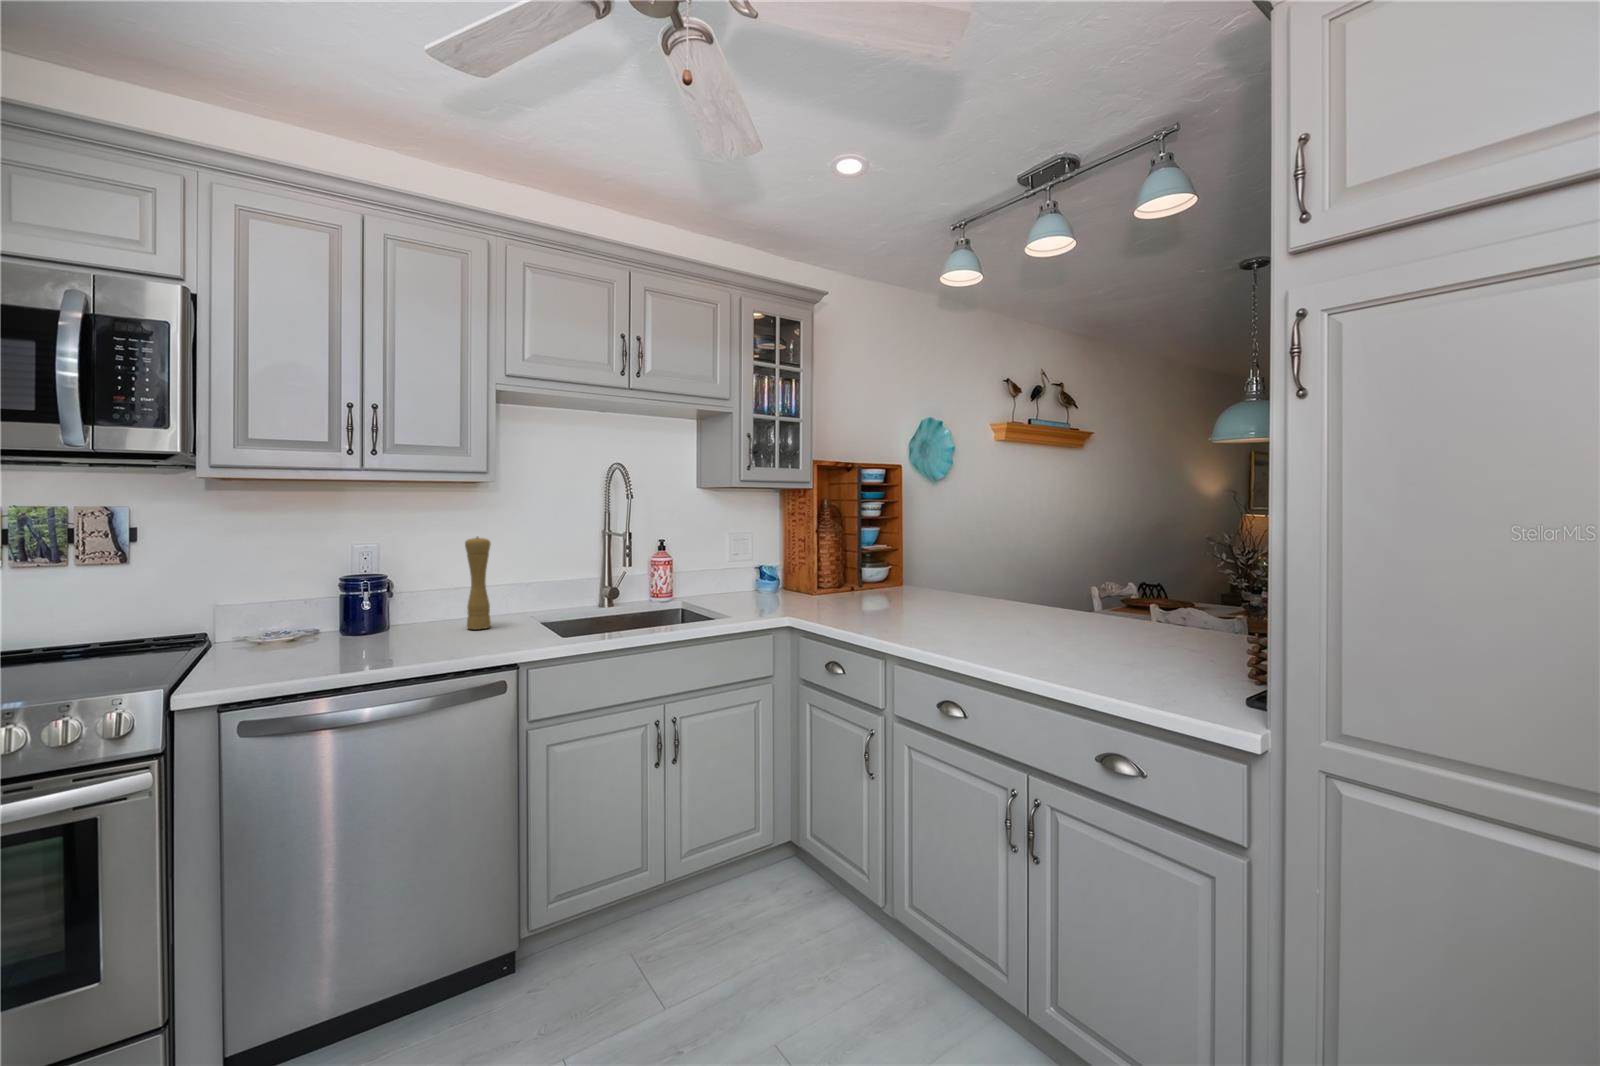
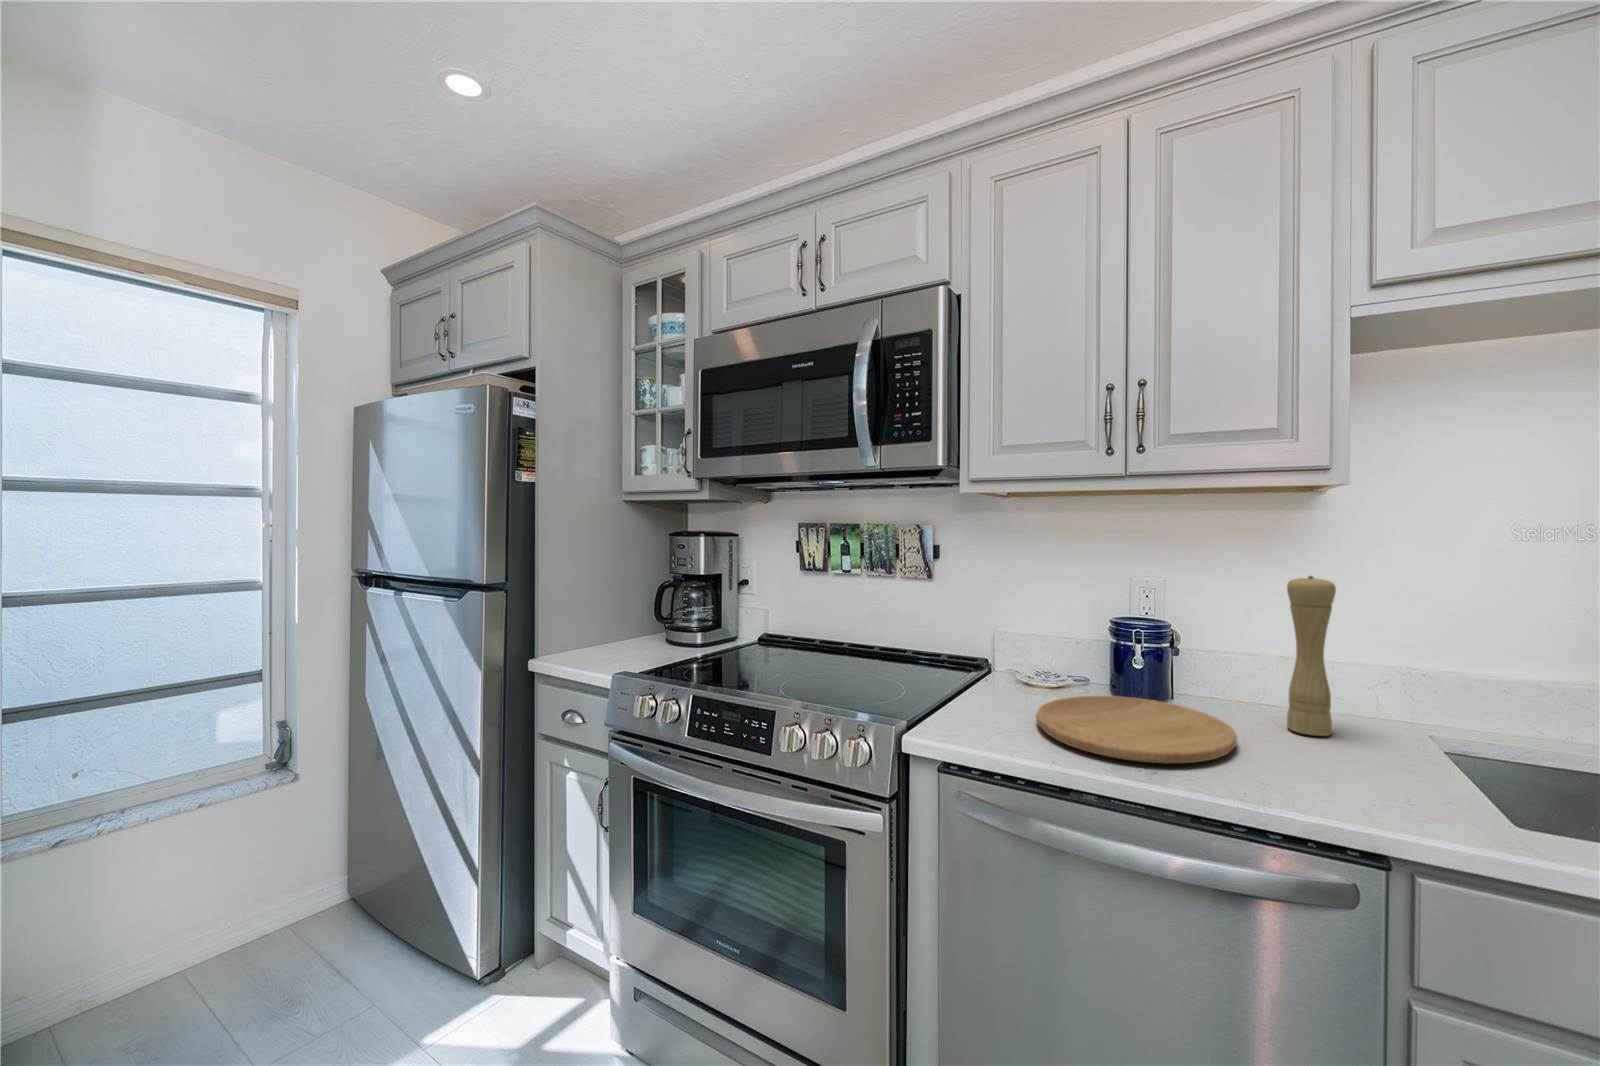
cutting board: none [297,629,446,661] -> present [1036,696,1237,763]

